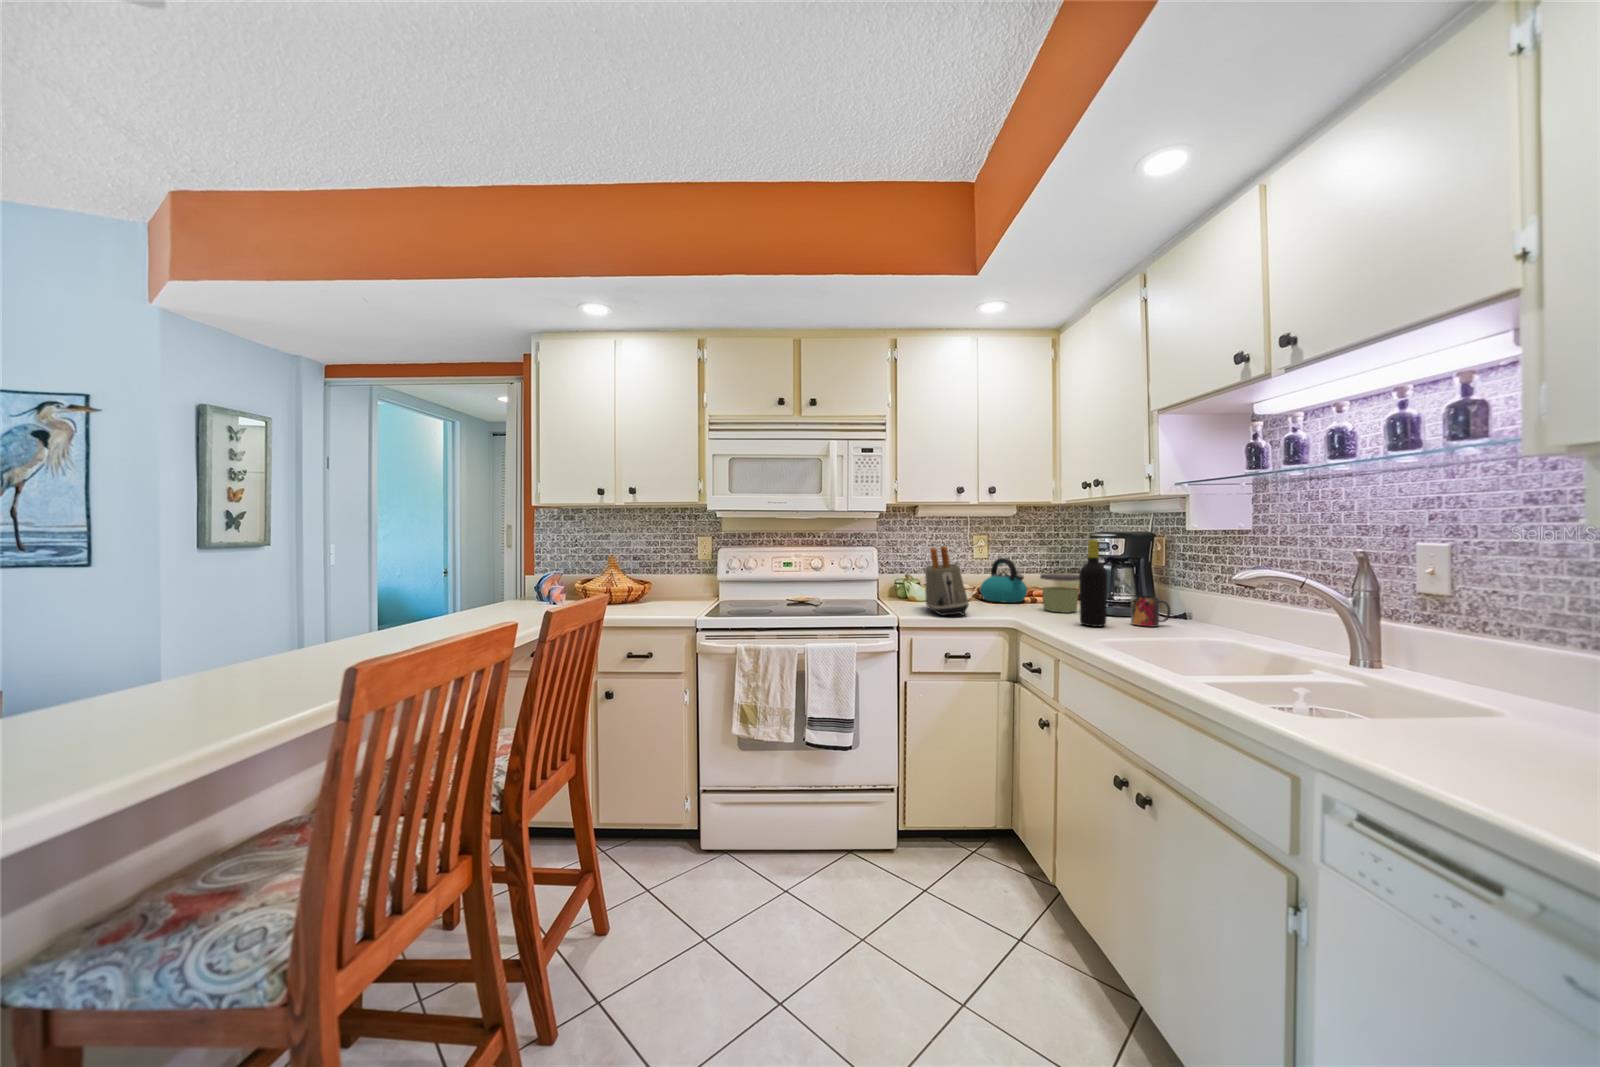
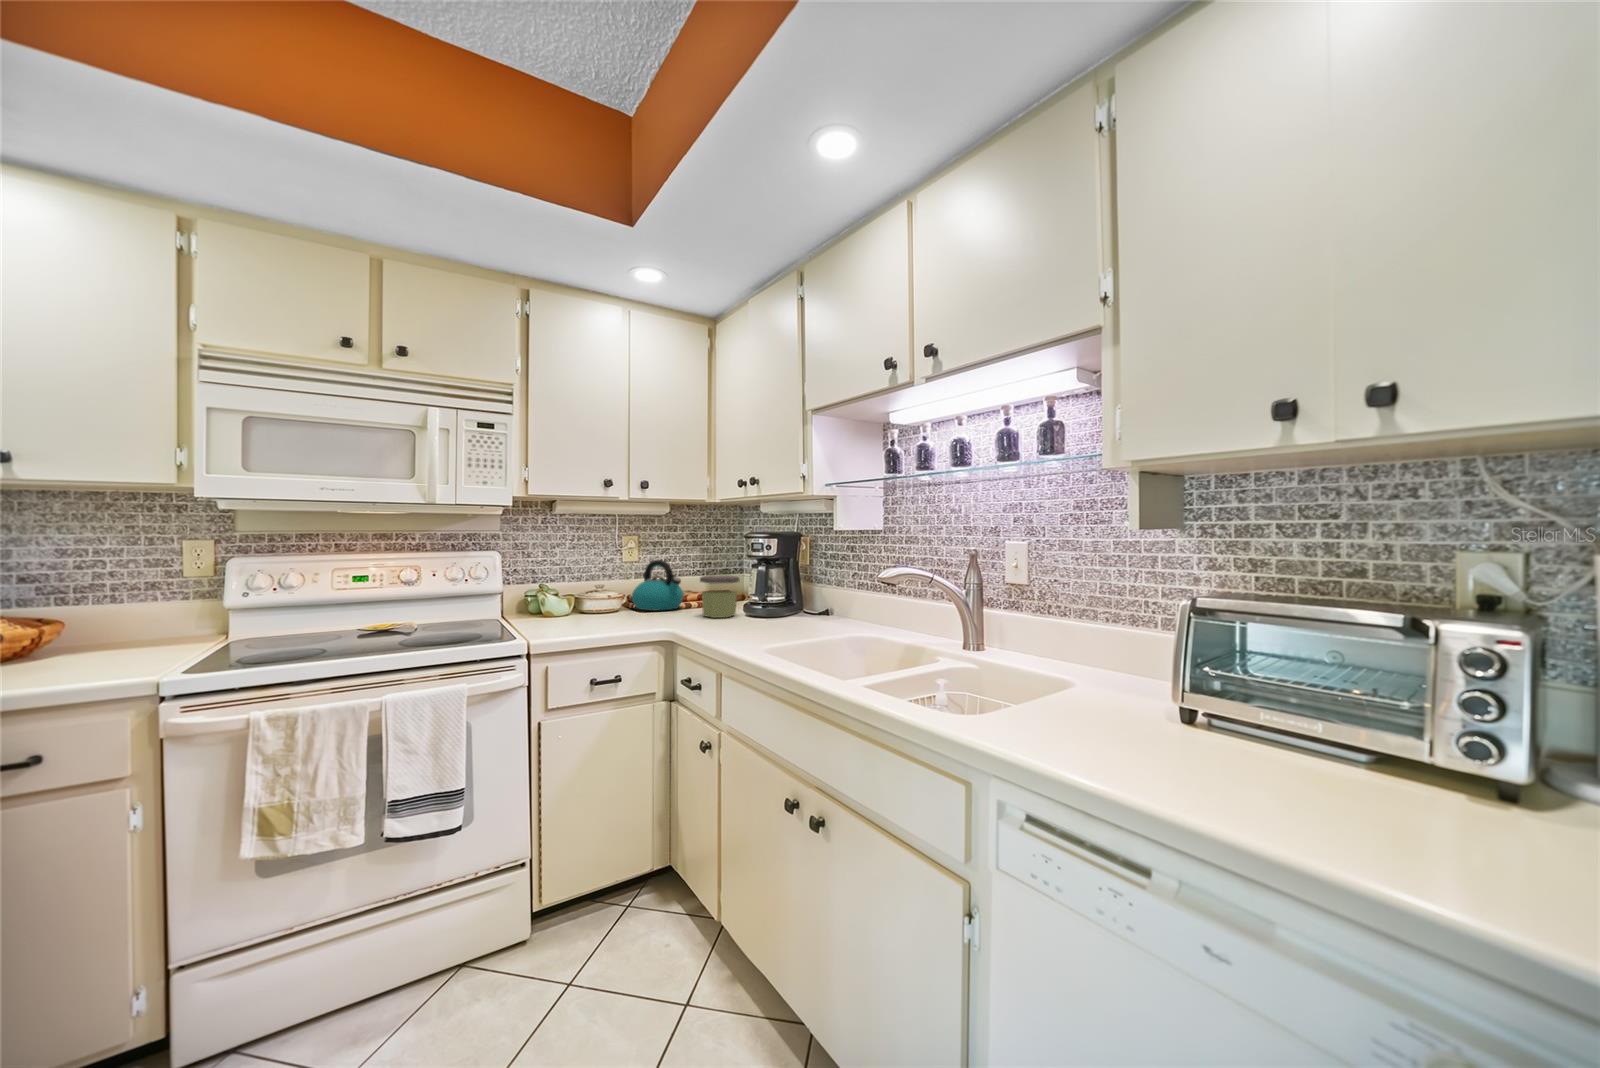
bottle: present [1079,540,1107,627] -> none [744,539,770,631]
toaster: present [925,546,969,615] -> none [565,546,622,634]
mug: present [1131,595,1170,627] -> none [788,595,821,626]

